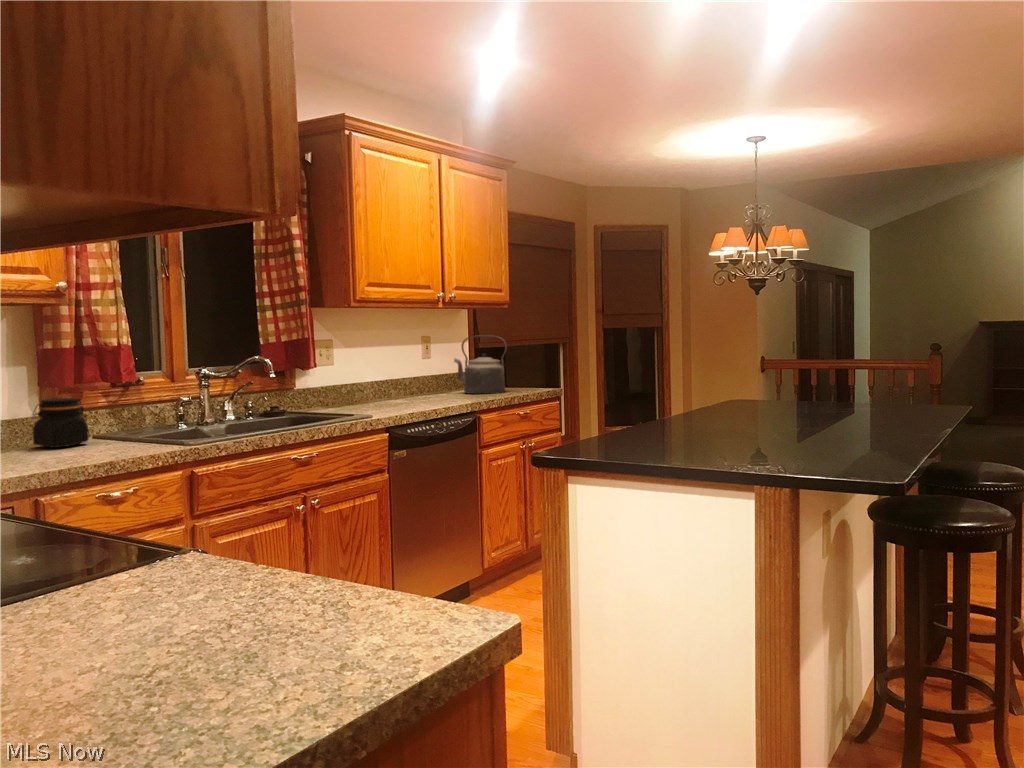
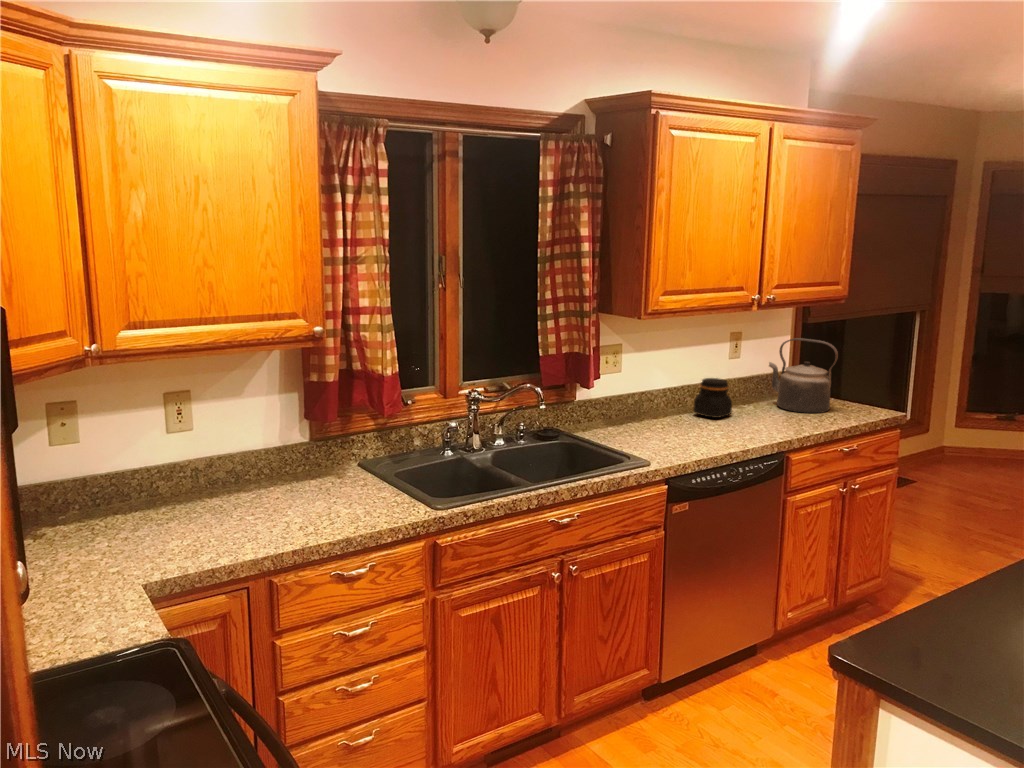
jar: present [33,398,89,447] -> present [693,378,732,418]

